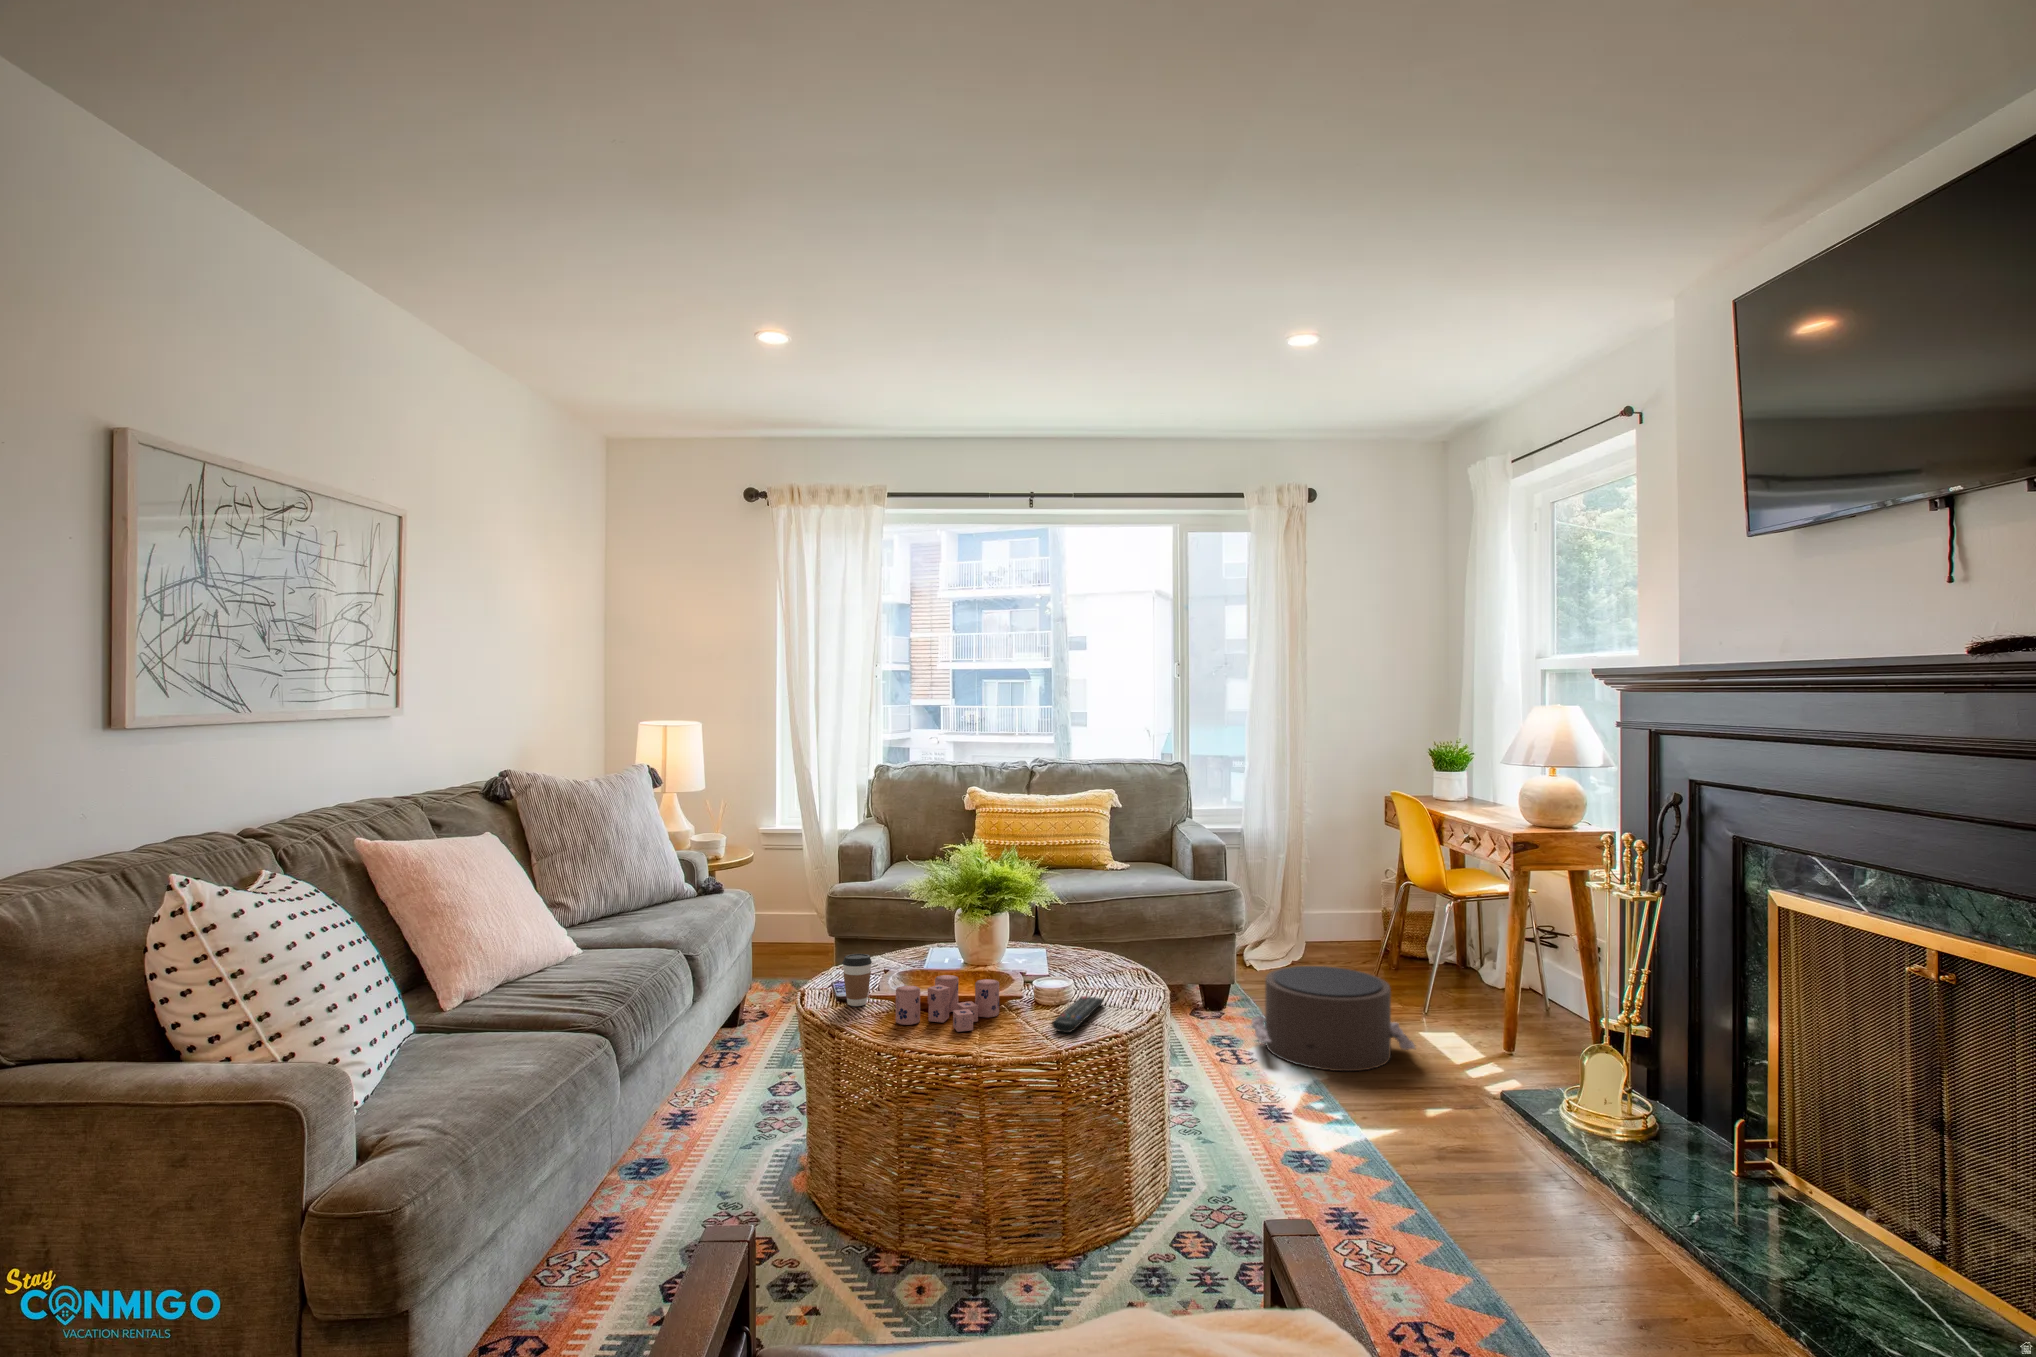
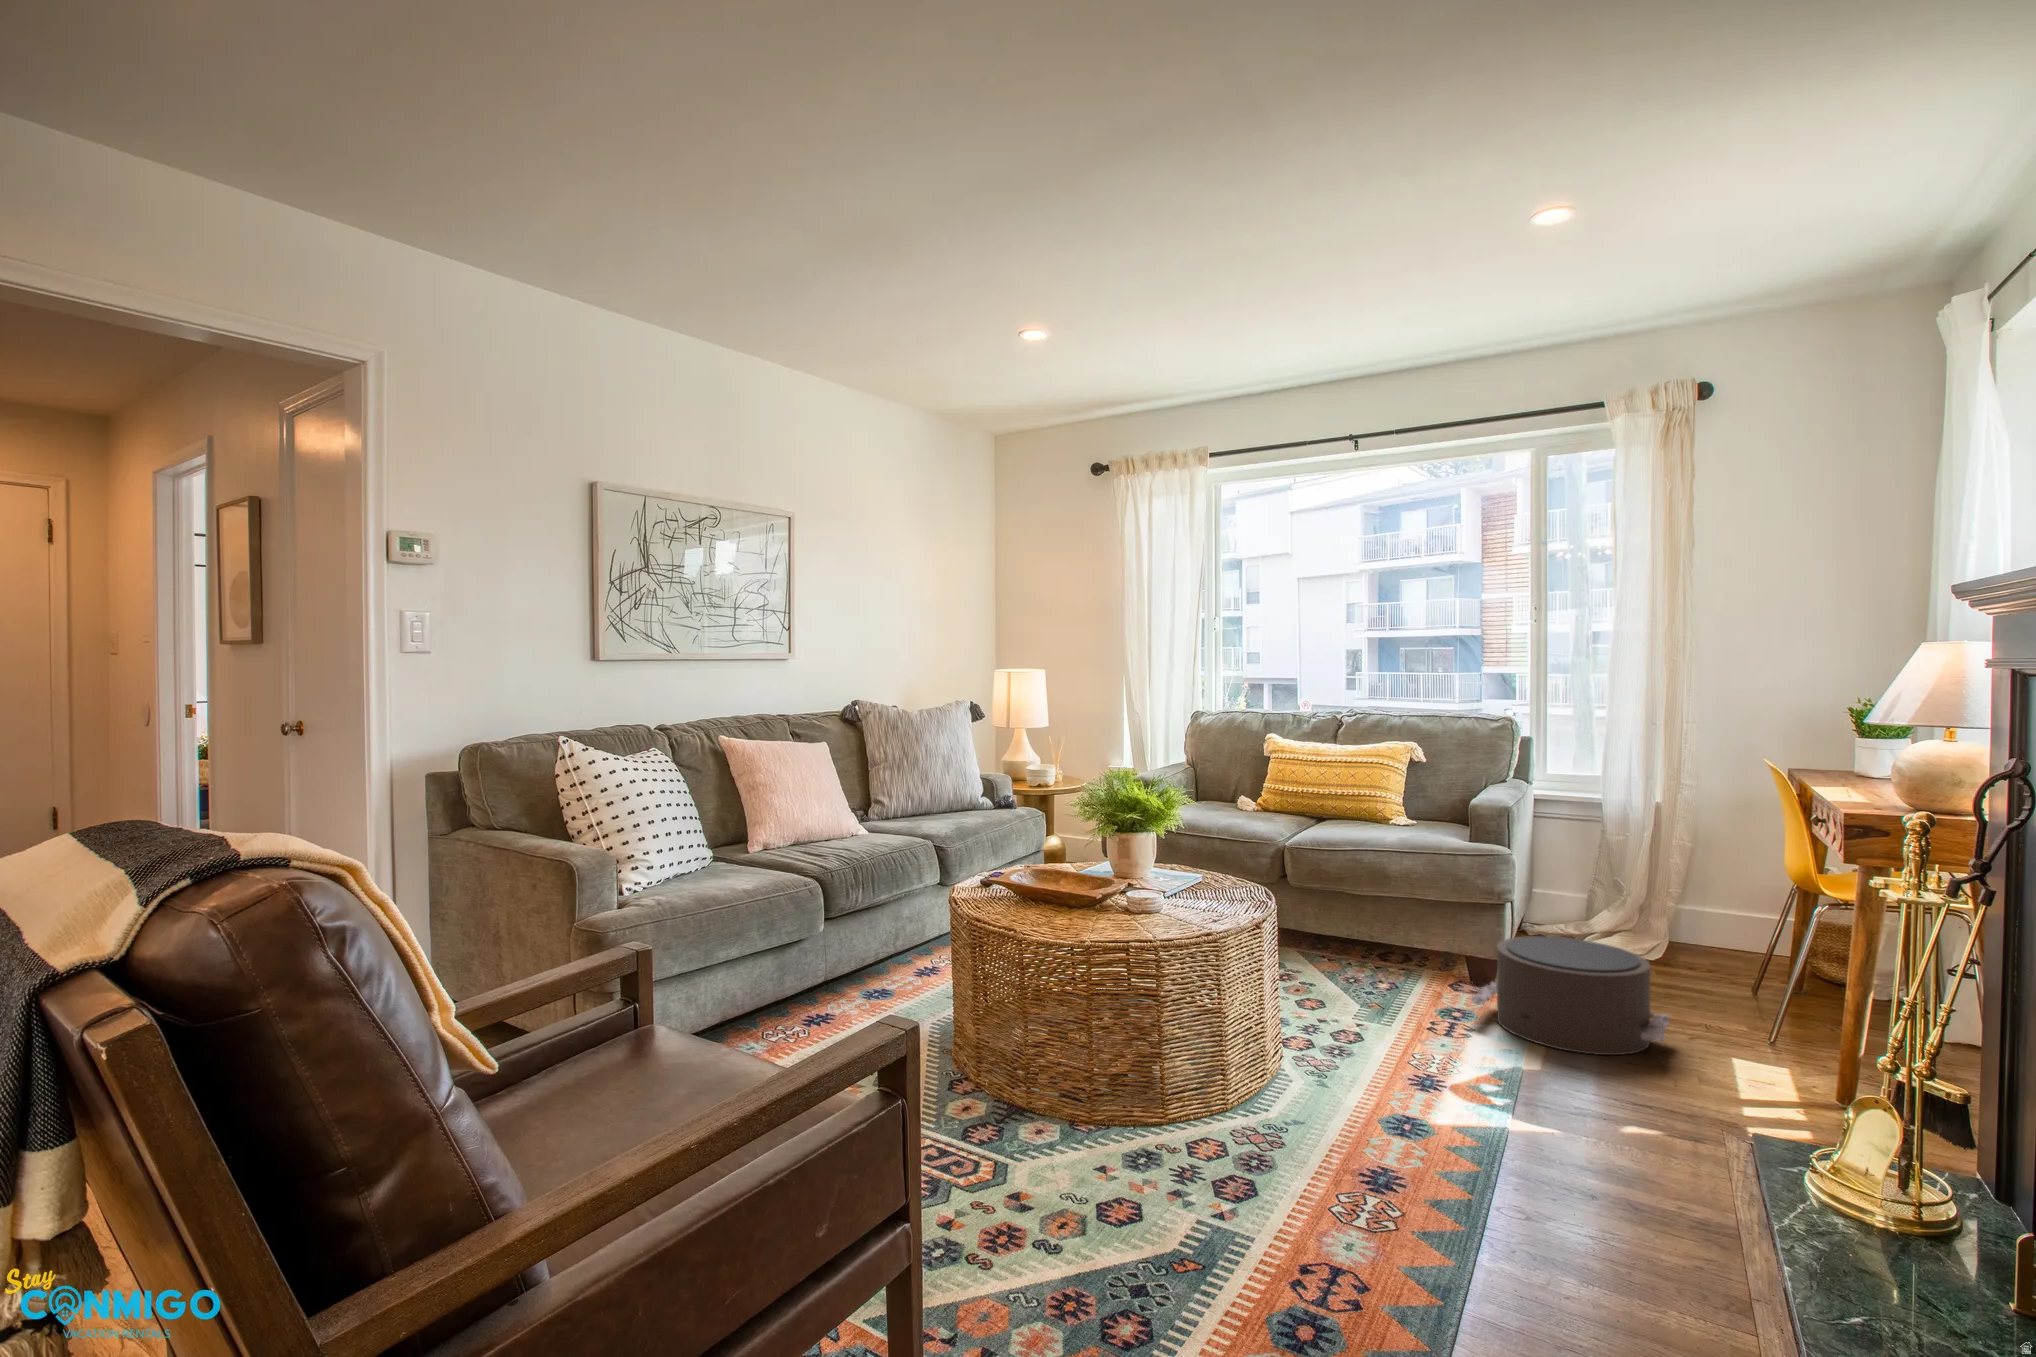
coffee cup: present [842,954,872,1006] -> none [988,845,1011,886]
candle: present [896,975,999,1032] -> none [1006,869,1091,912]
remote control: present [1052,996,1104,1033] -> none [1109,902,1186,925]

